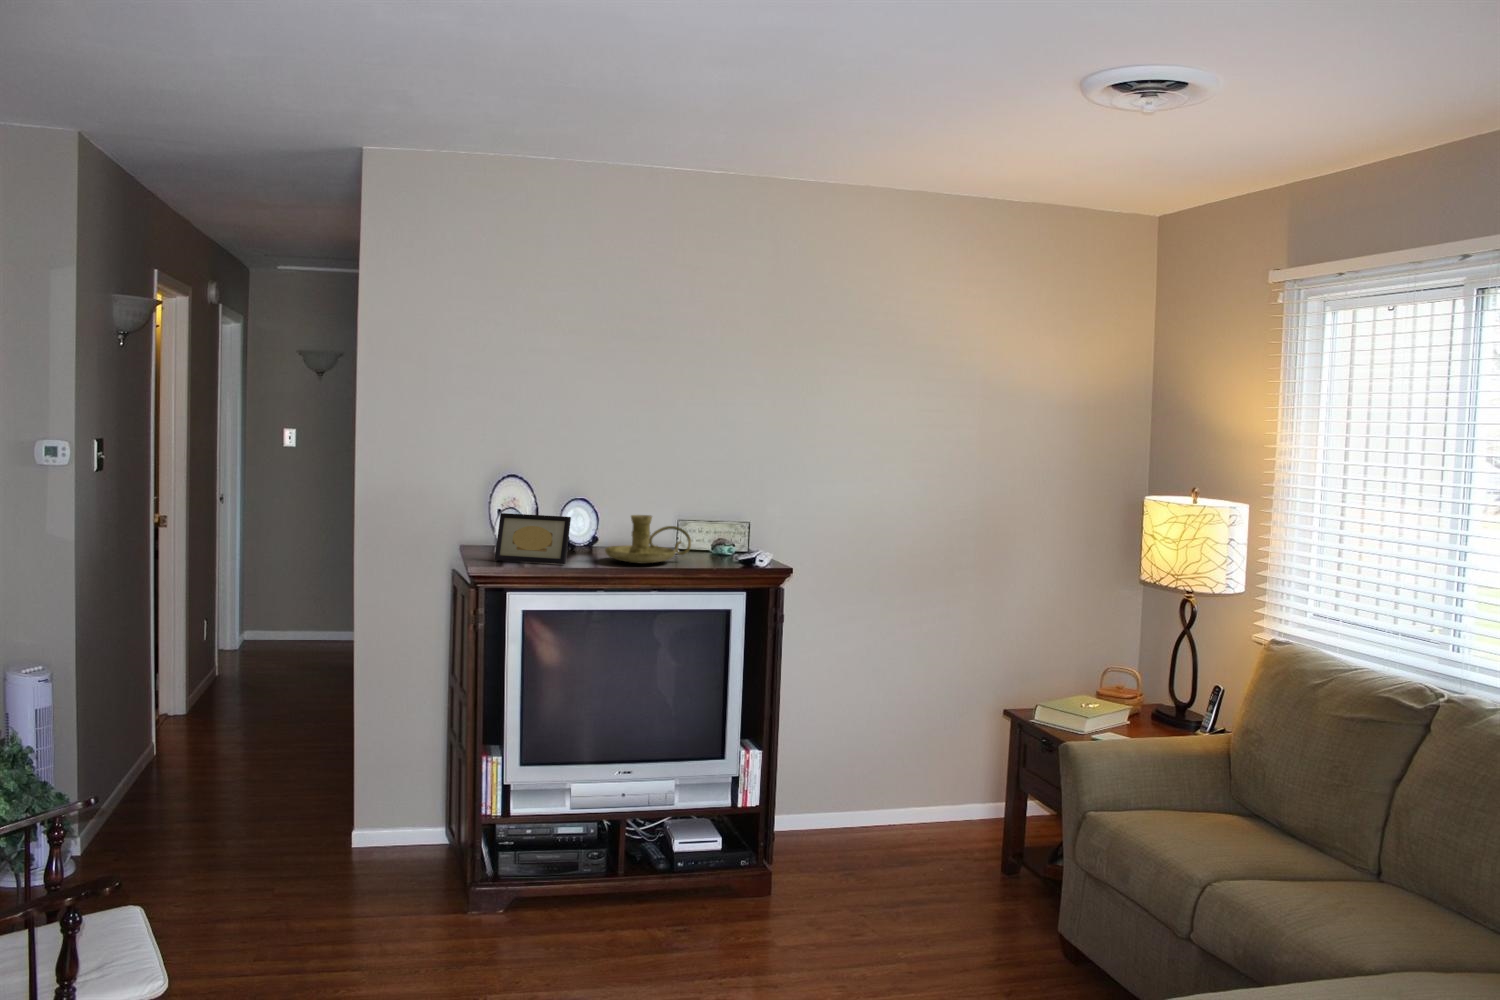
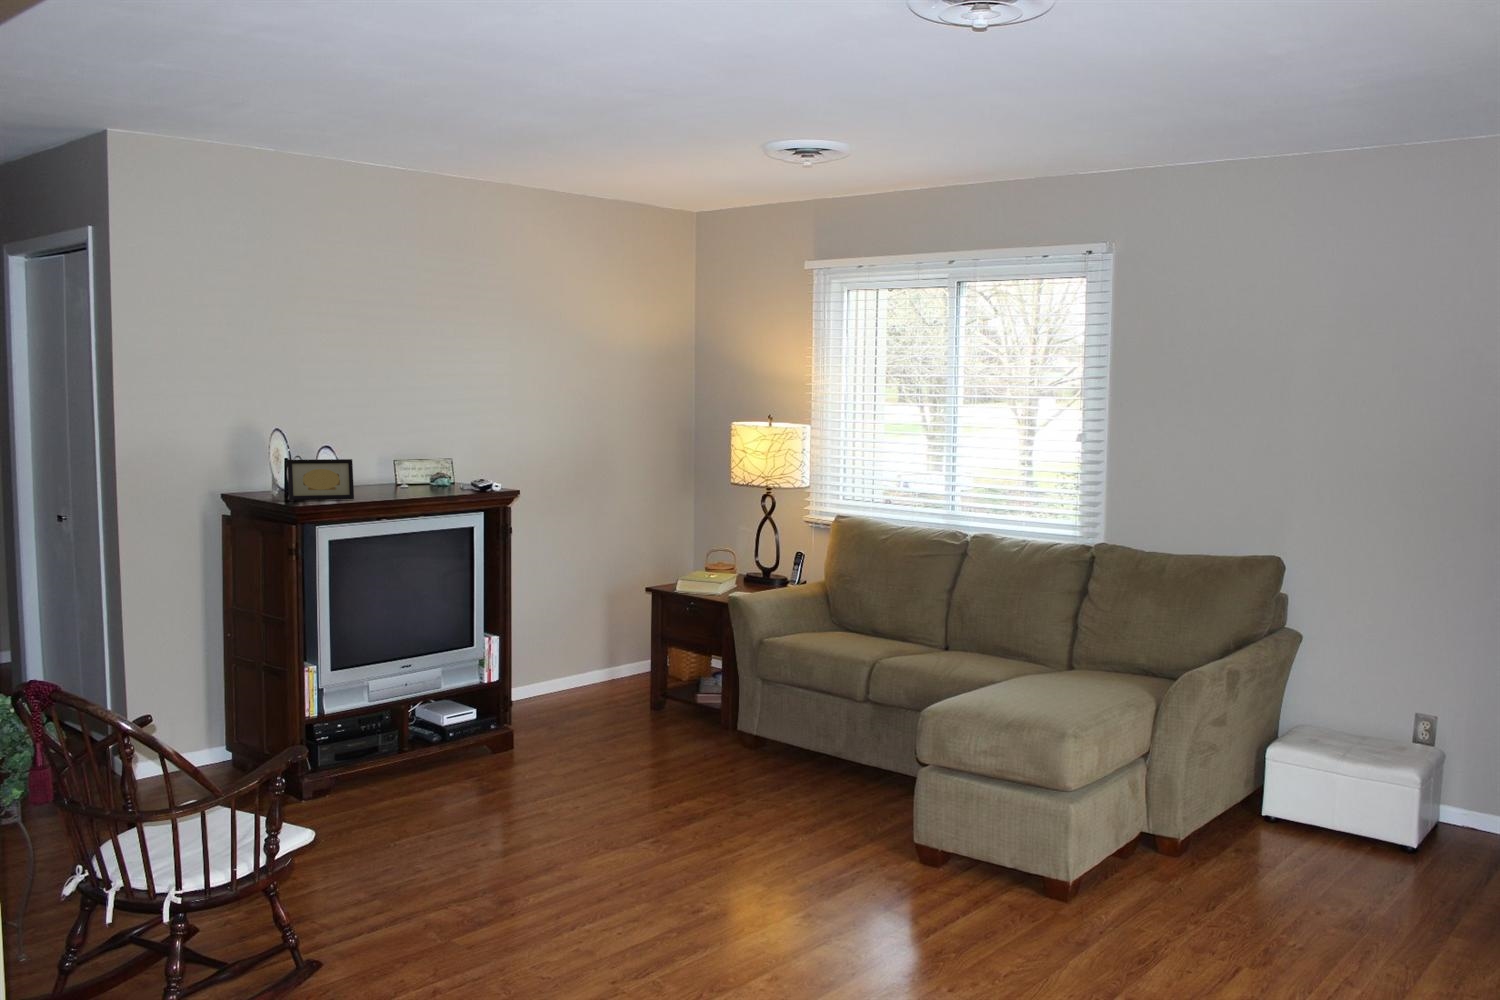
candle holder: present [605,515,691,564] -> none [372,455,438,495]

